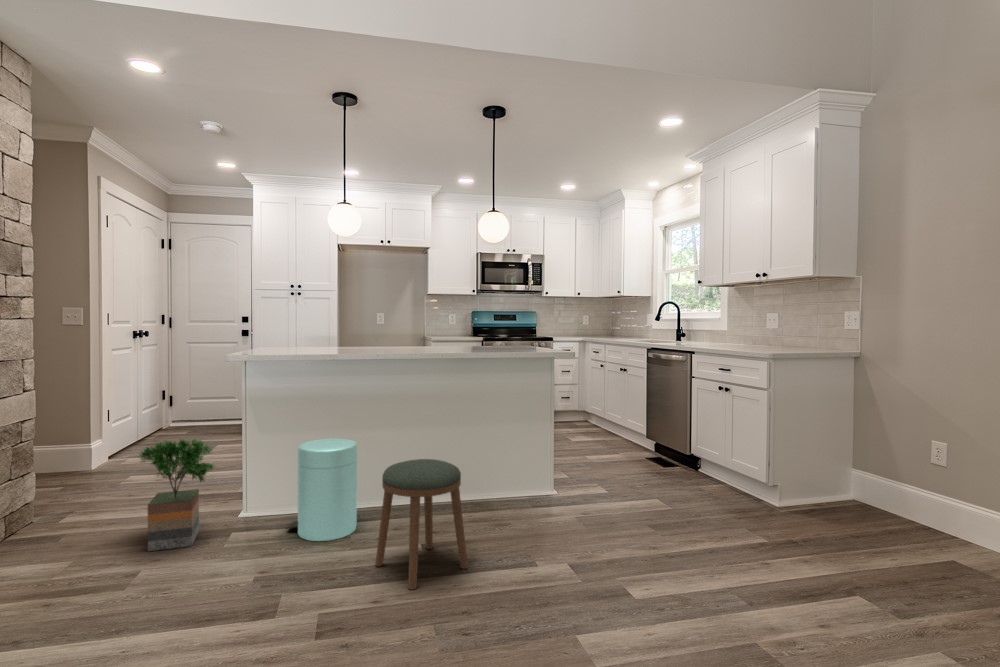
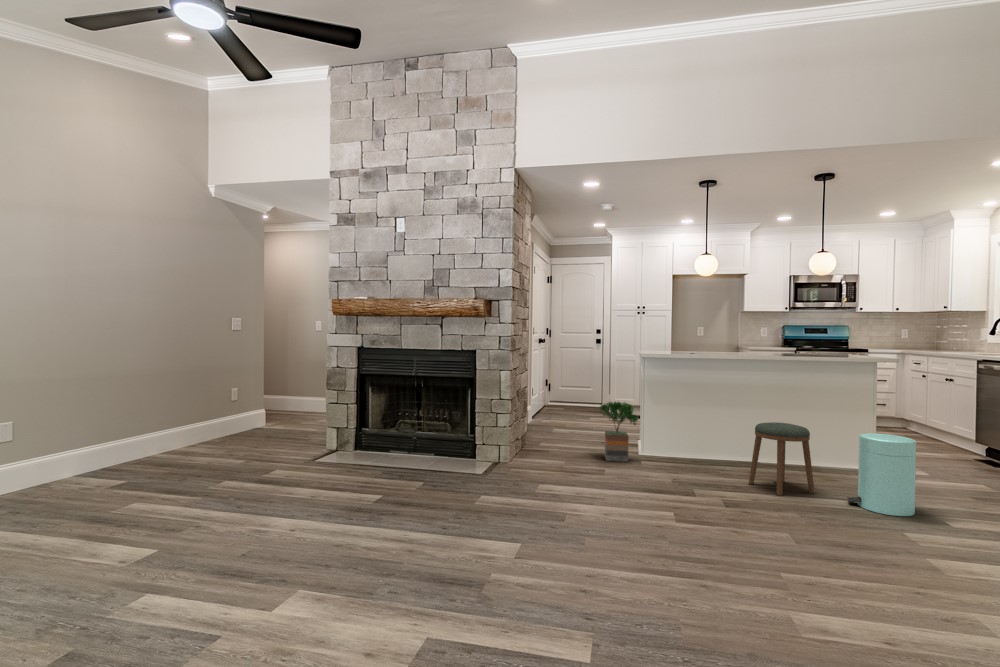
trash can: present [286,438,357,541] -> present [847,433,916,516]

